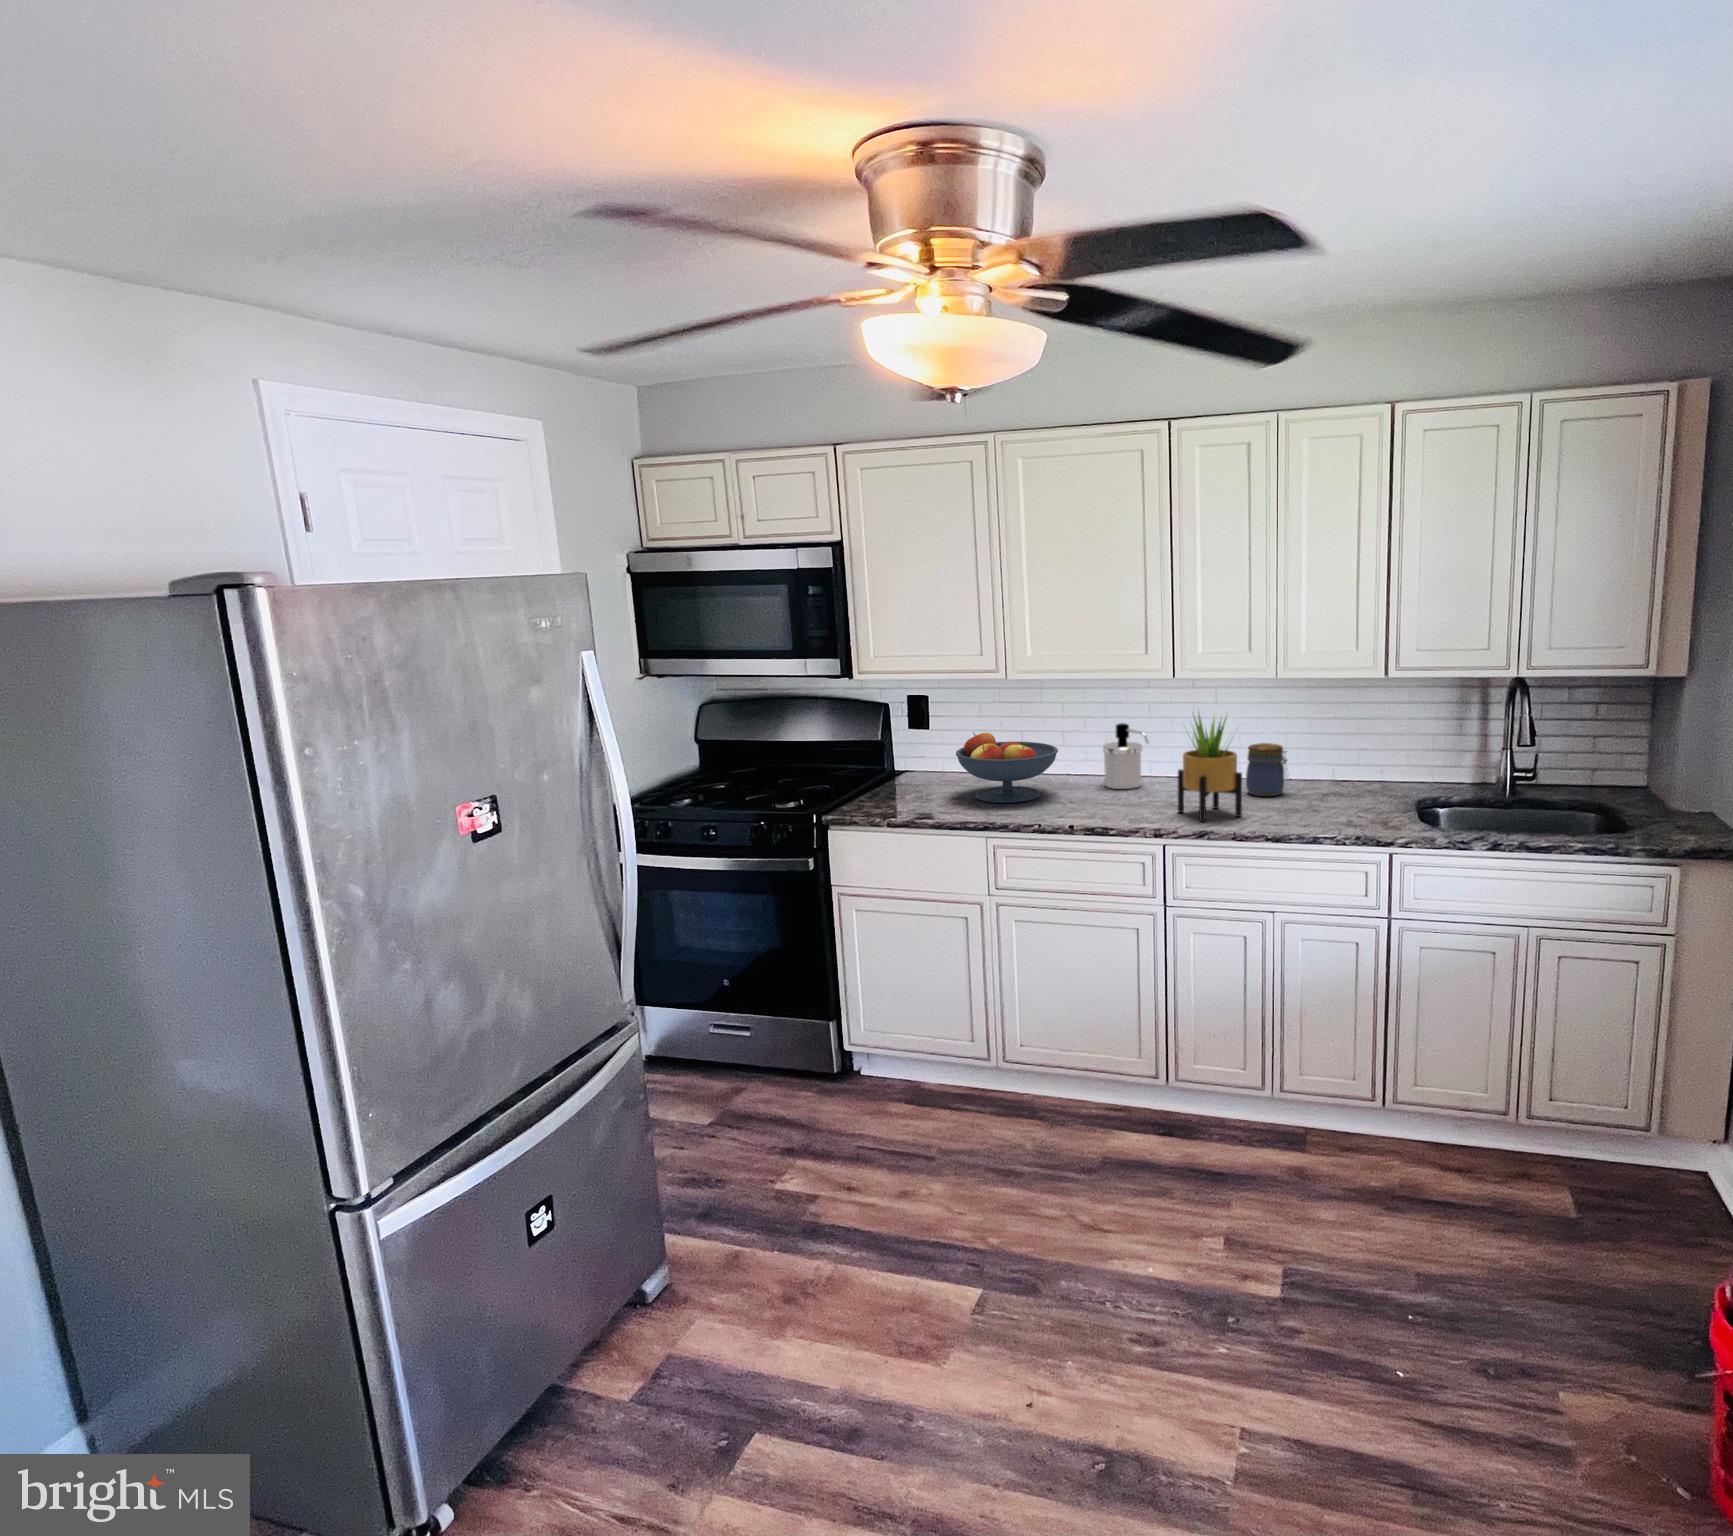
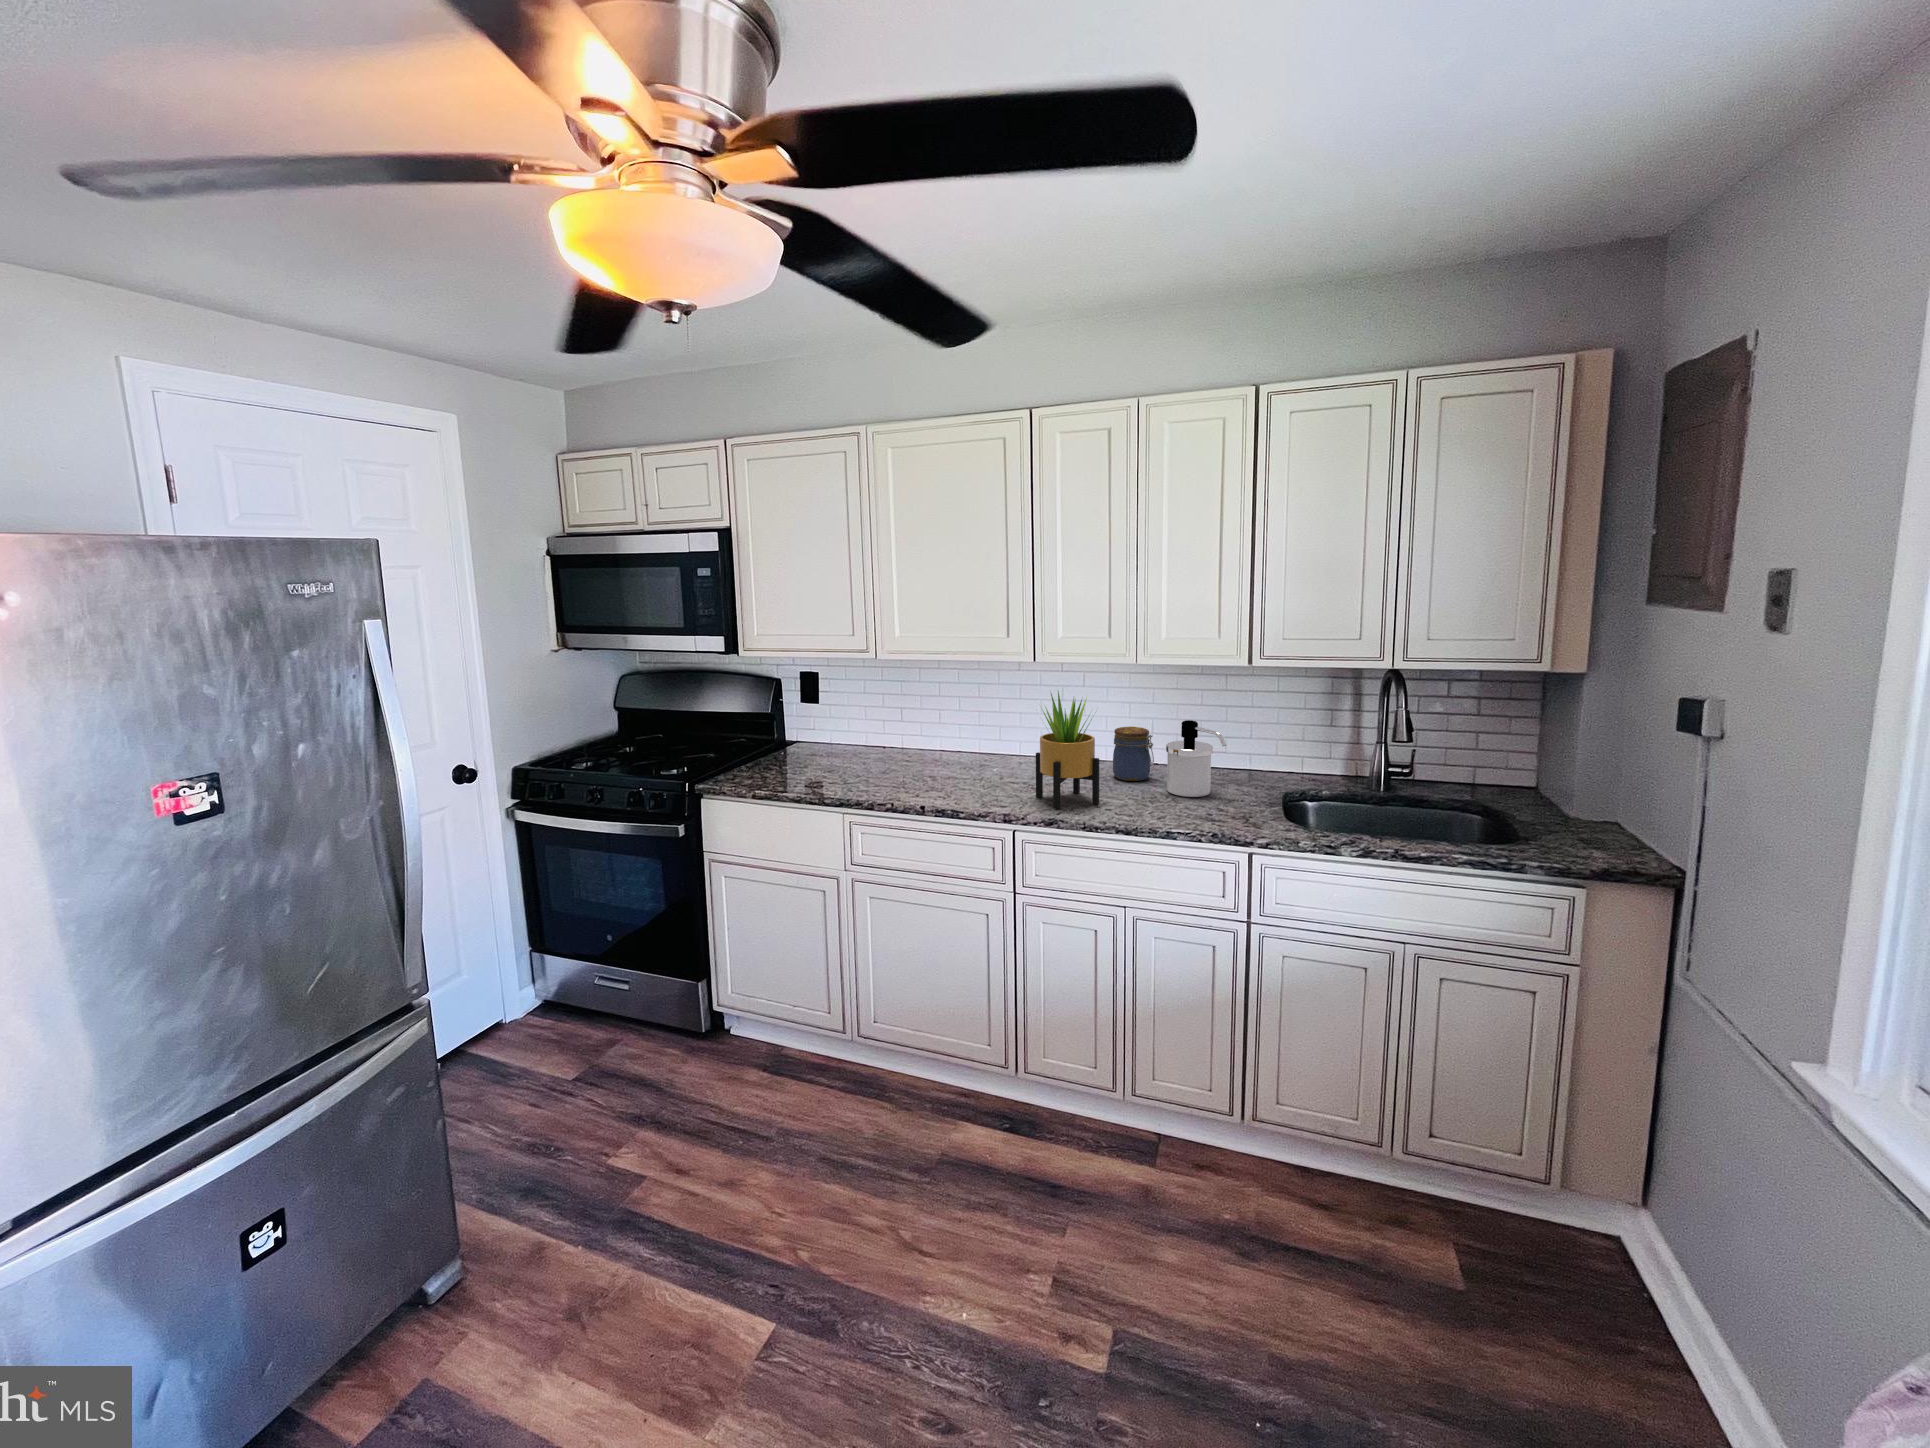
soap dispenser: present [1103,723,1149,789] -> present [1166,720,1226,797]
fruit bowl: present [956,732,1058,803] -> none [830,707,930,779]

